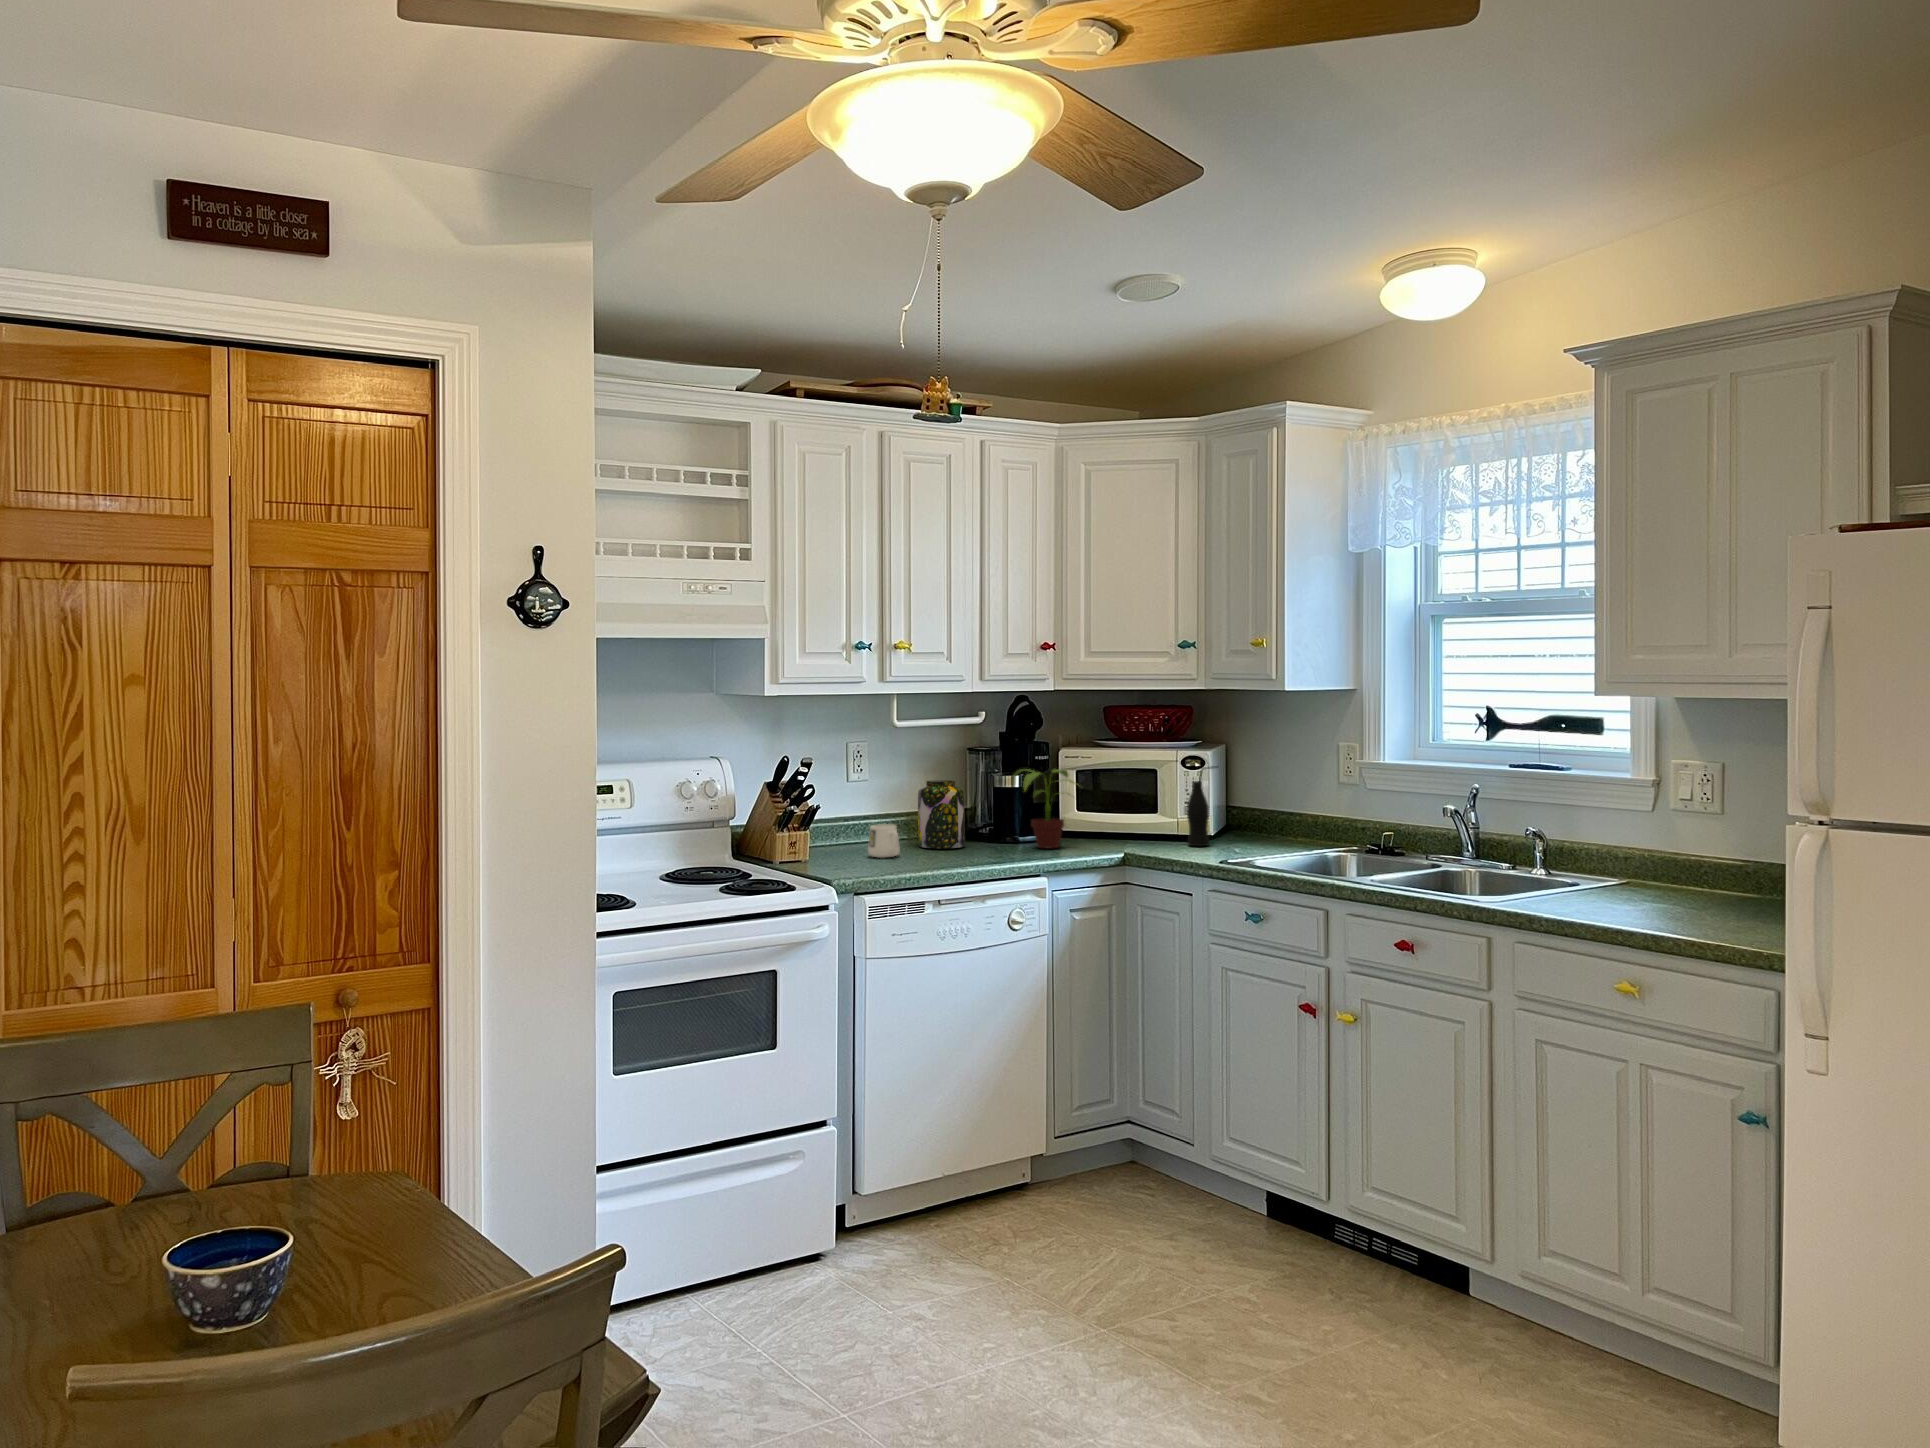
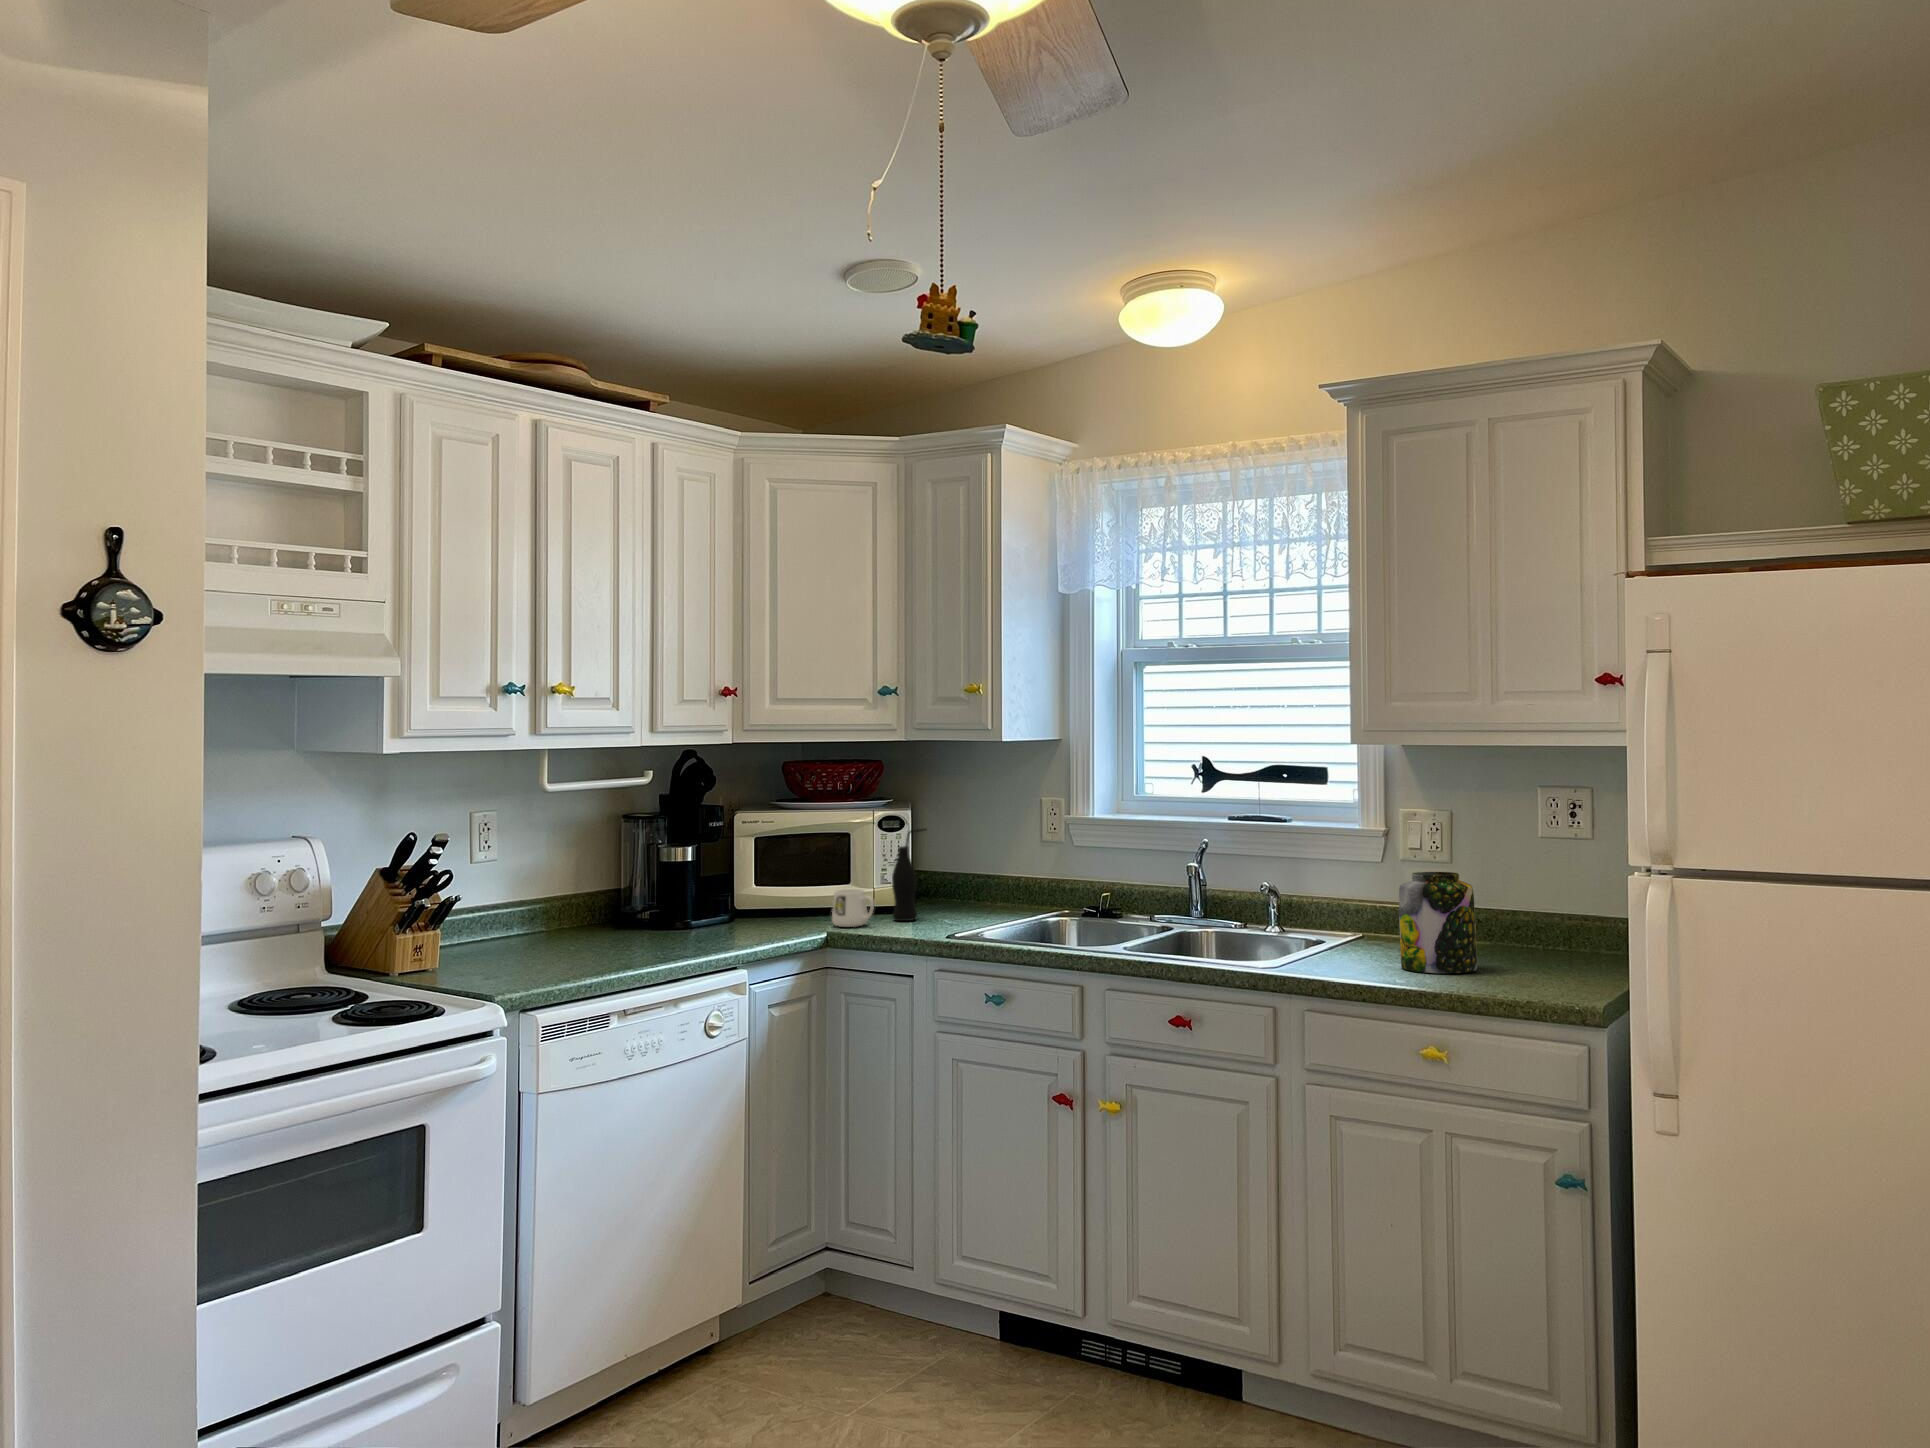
potted plant: present [1012,769,1074,848] -> none [687,838,779,934]
jar: present [918,780,965,848] -> present [1399,872,1477,973]
mug: present [868,824,900,858] -> present [832,889,874,927]

